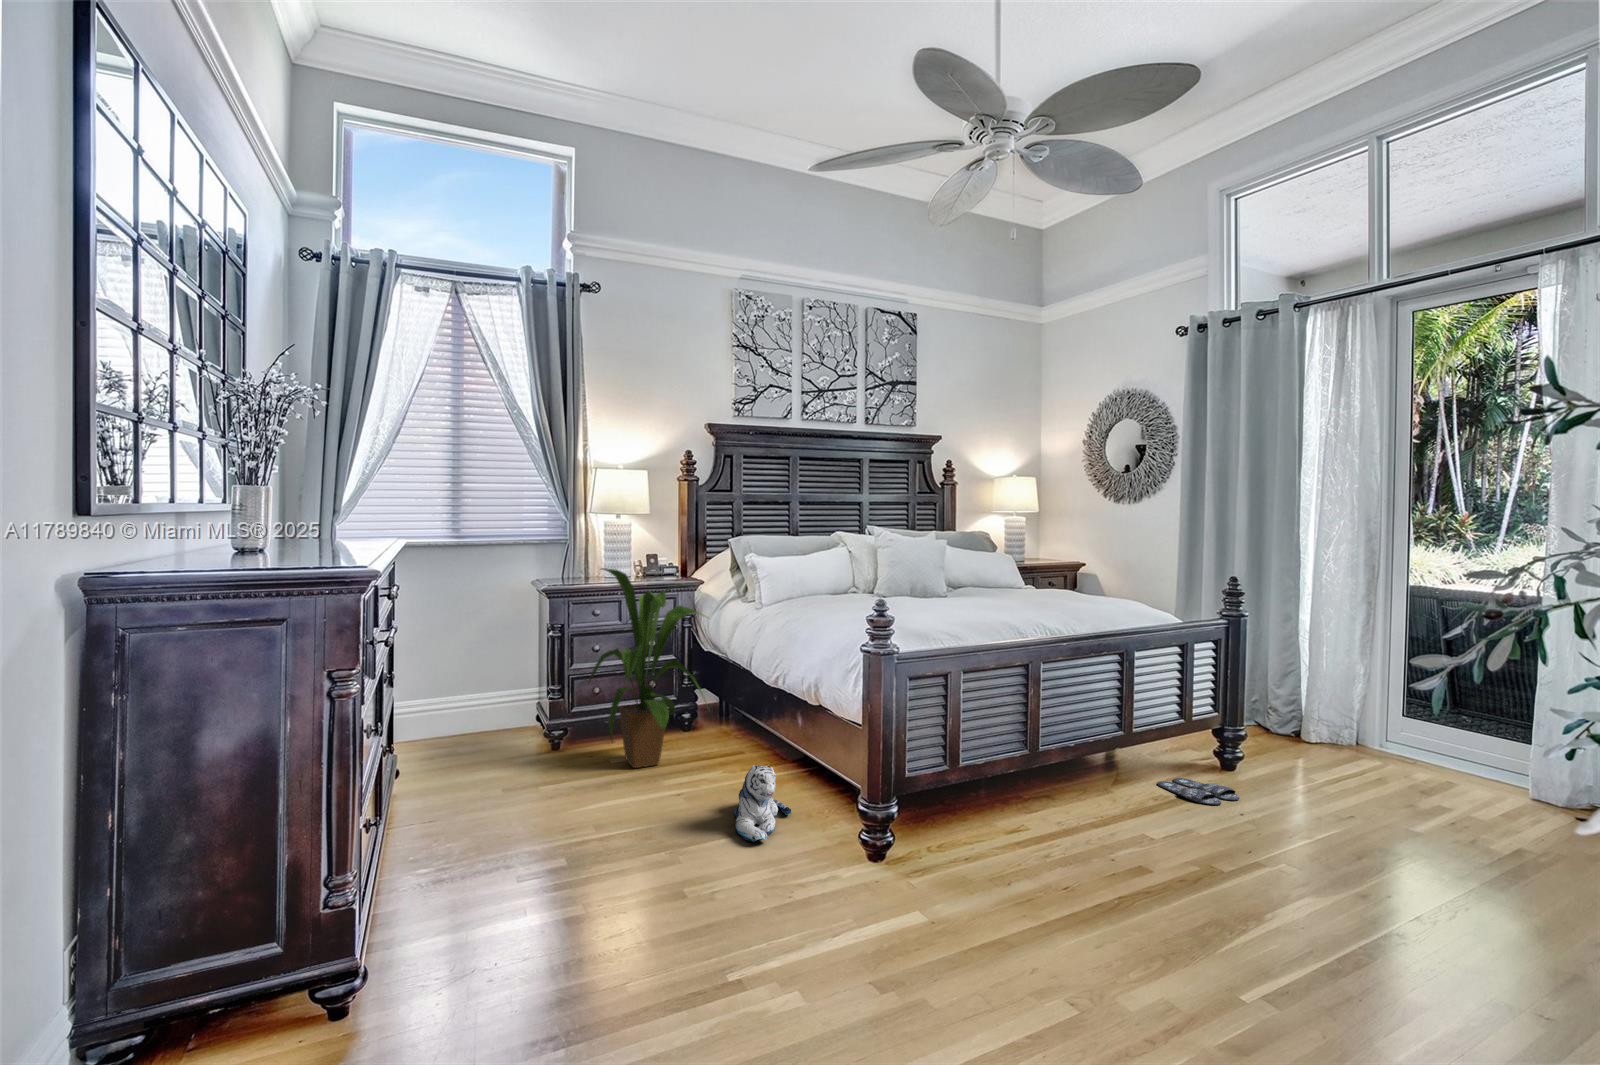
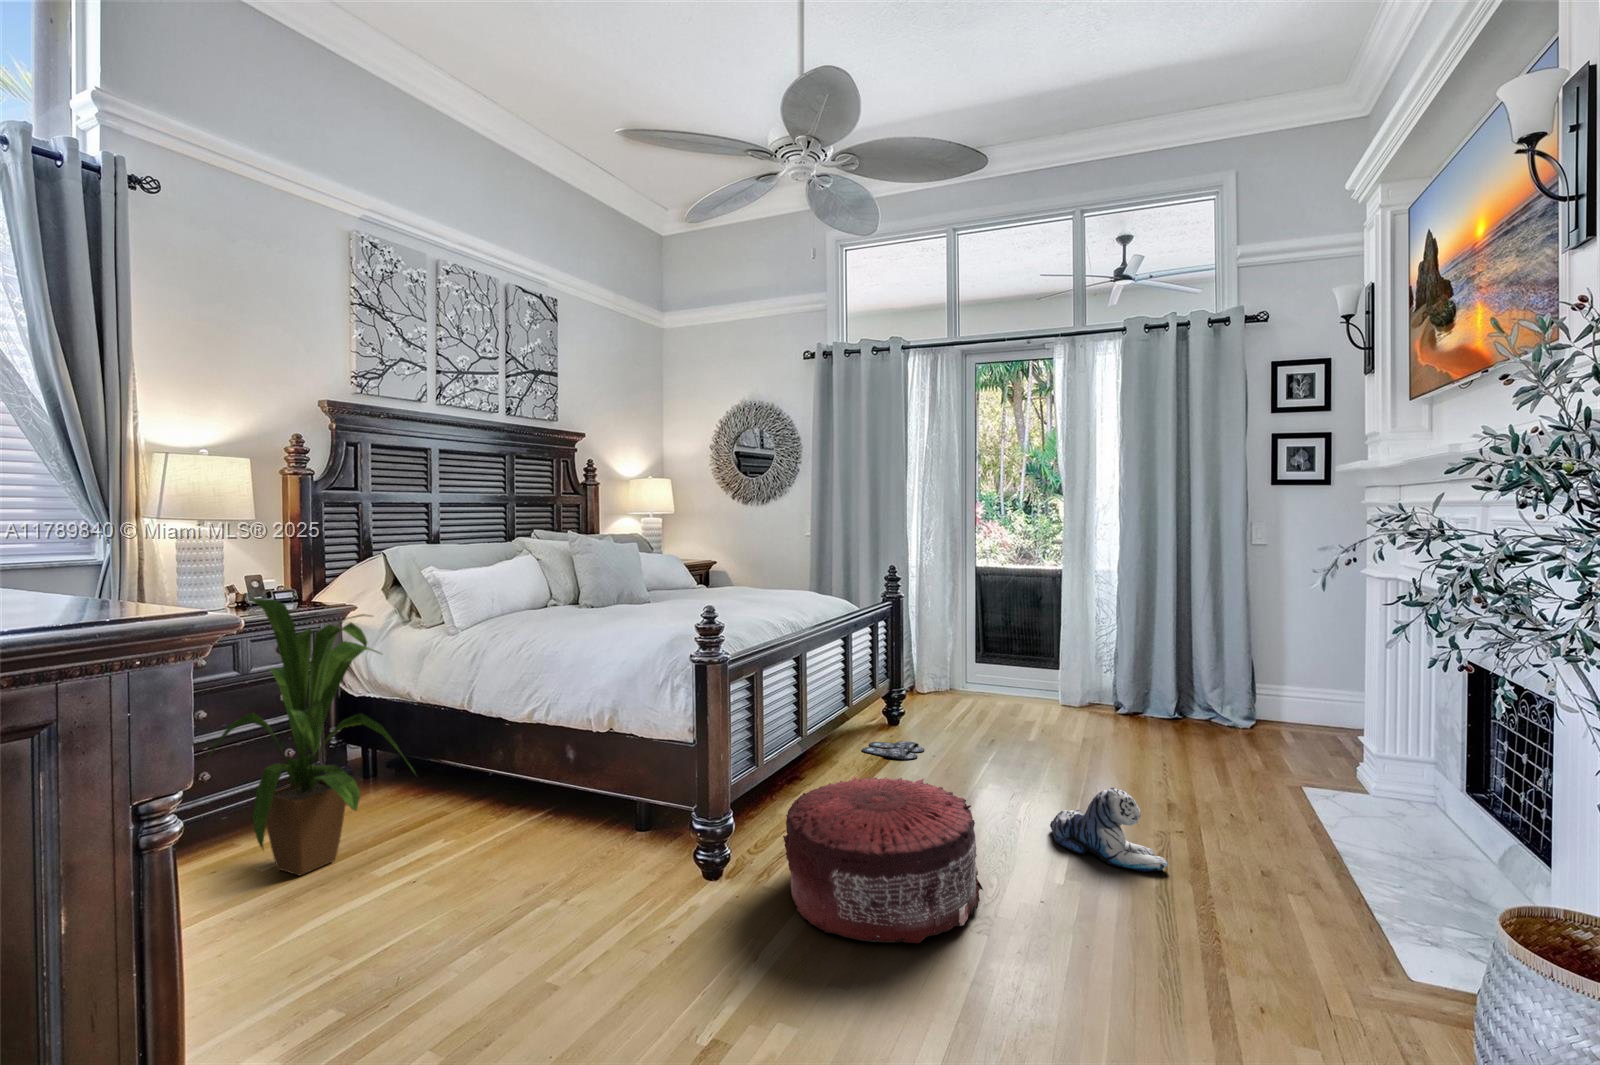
plush toy: present [733,765,792,842] -> present [1050,788,1168,871]
pouf: none [921,787,1130,963] -> present [783,776,983,943]

